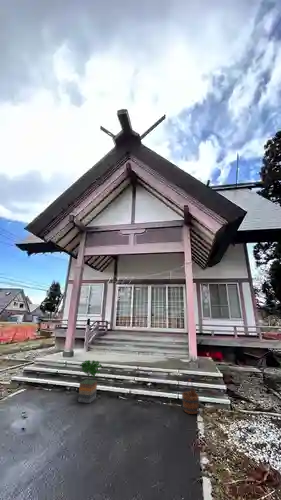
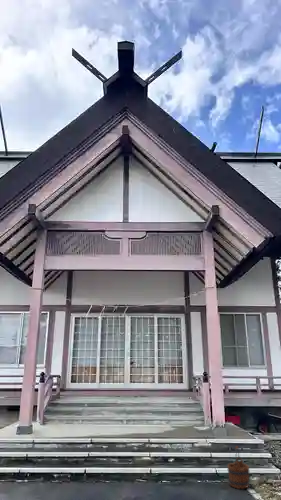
potted tree: present [78,360,101,403] -> none [81,430,115,489]

